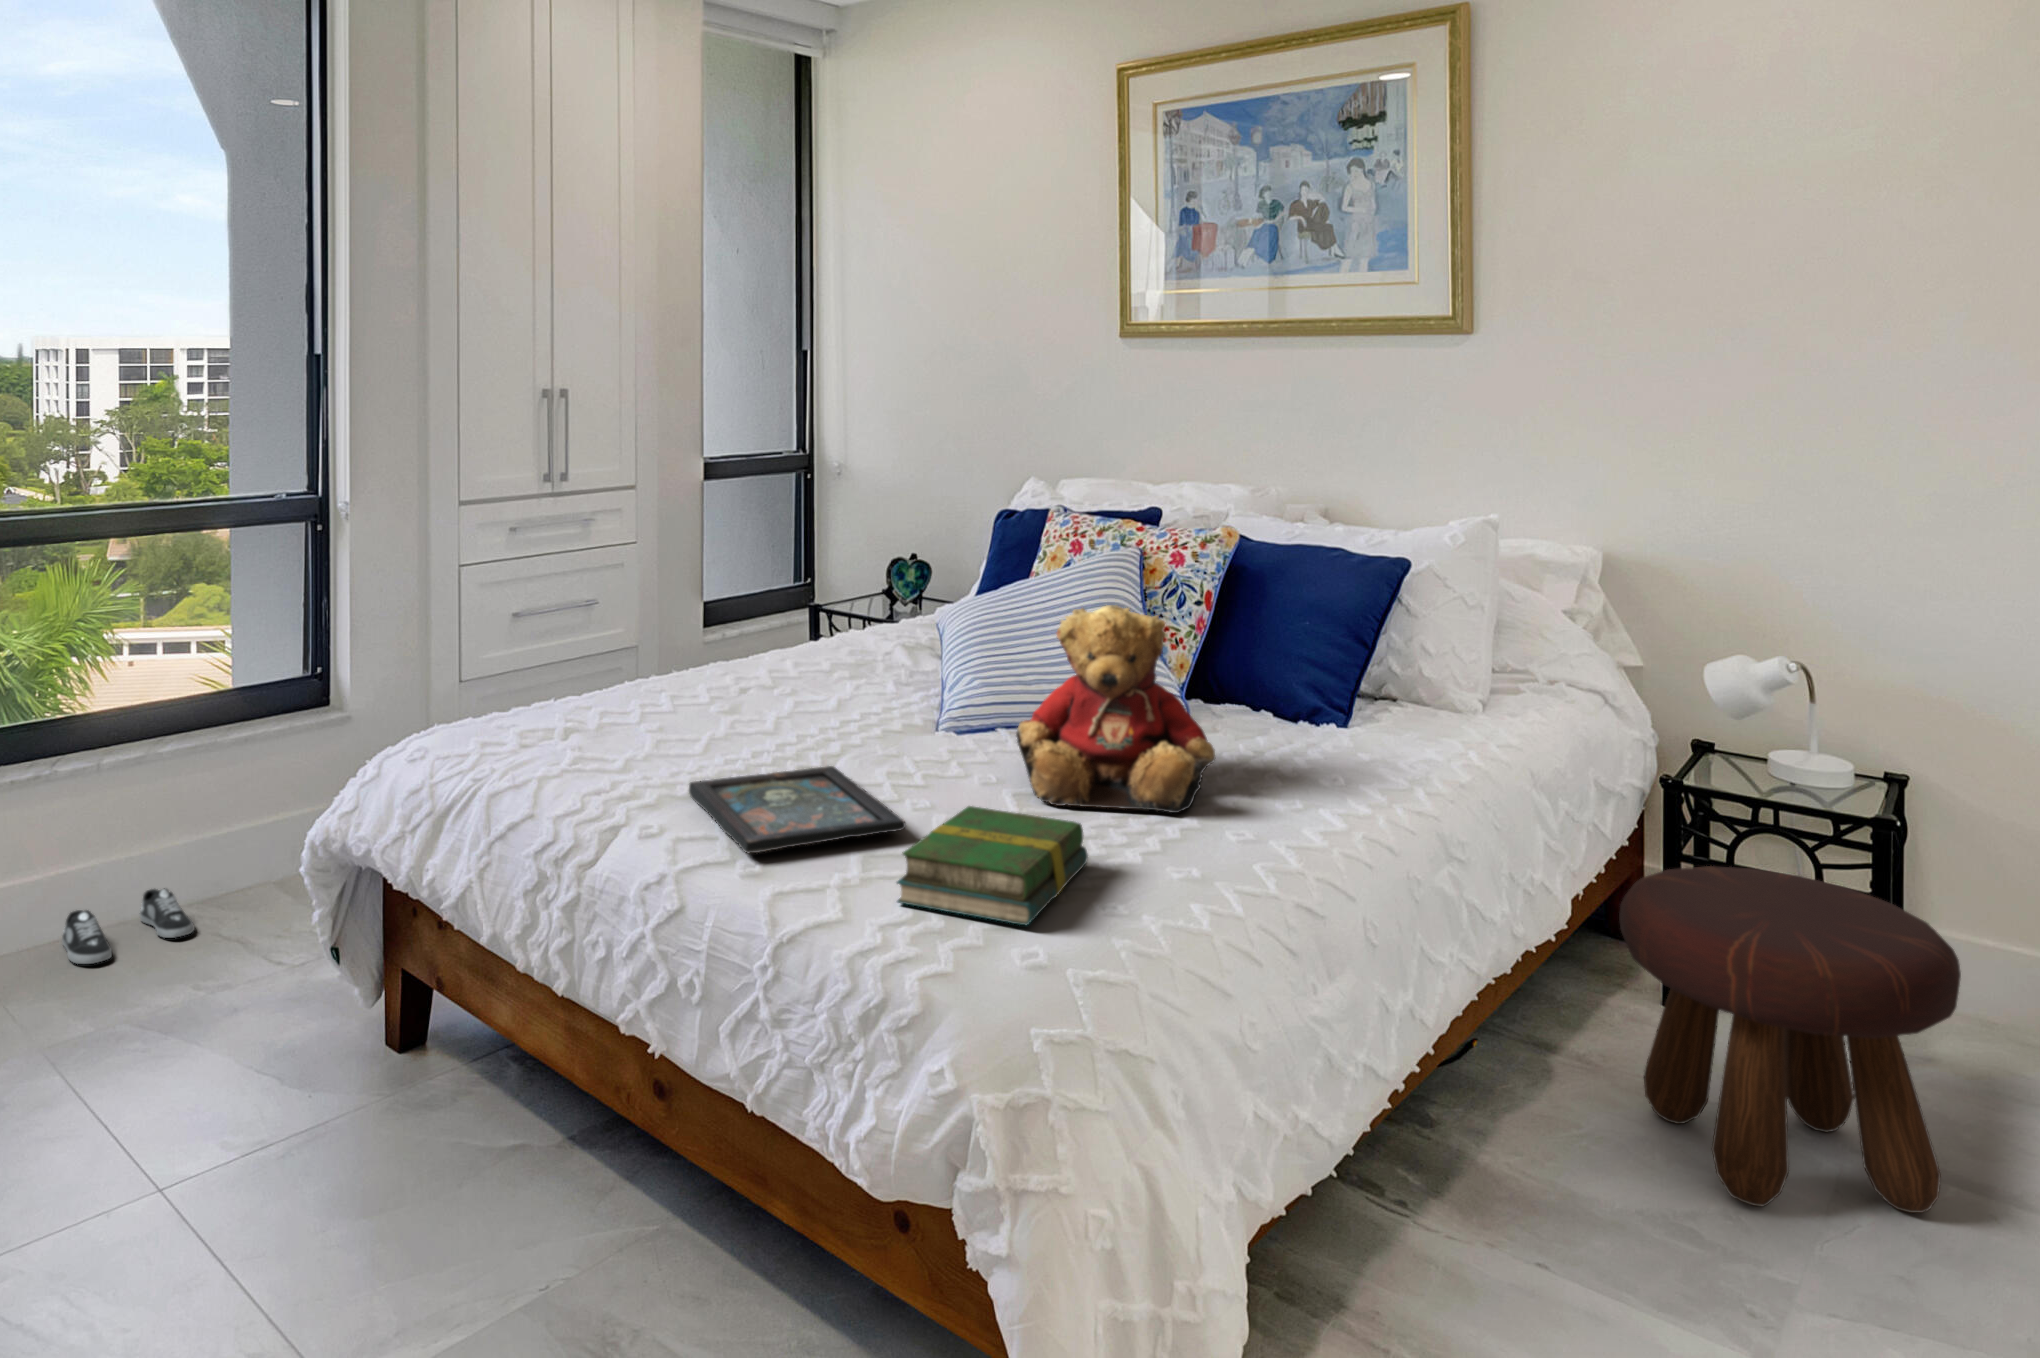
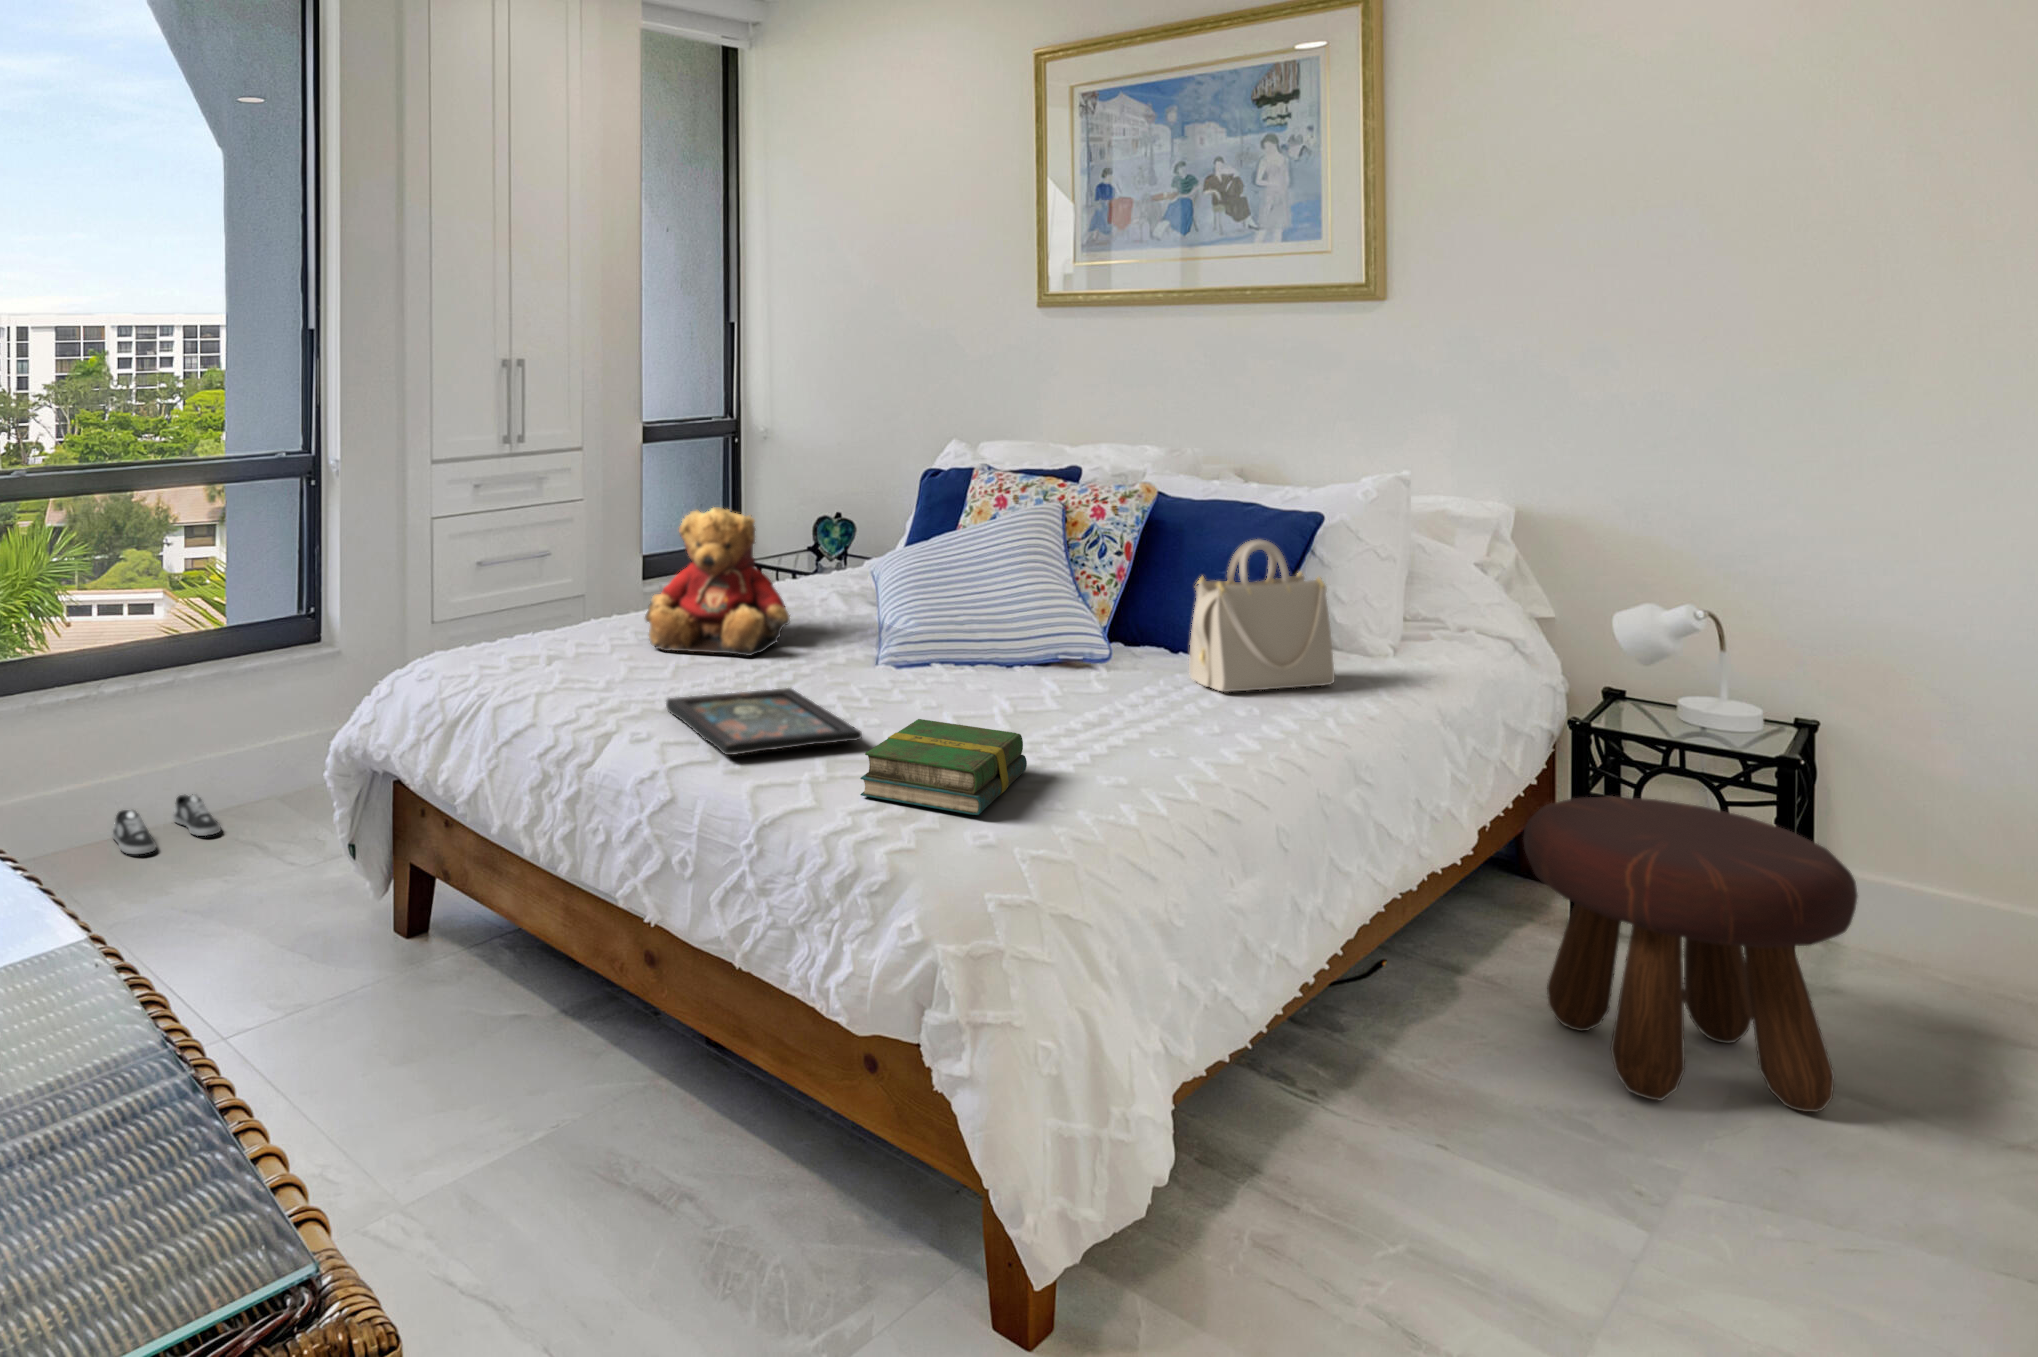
handbag: none [1270,592,1423,760] -> present [1189,540,1335,692]
teddy bear: present [1016,605,1215,813] -> present [645,507,790,656]

